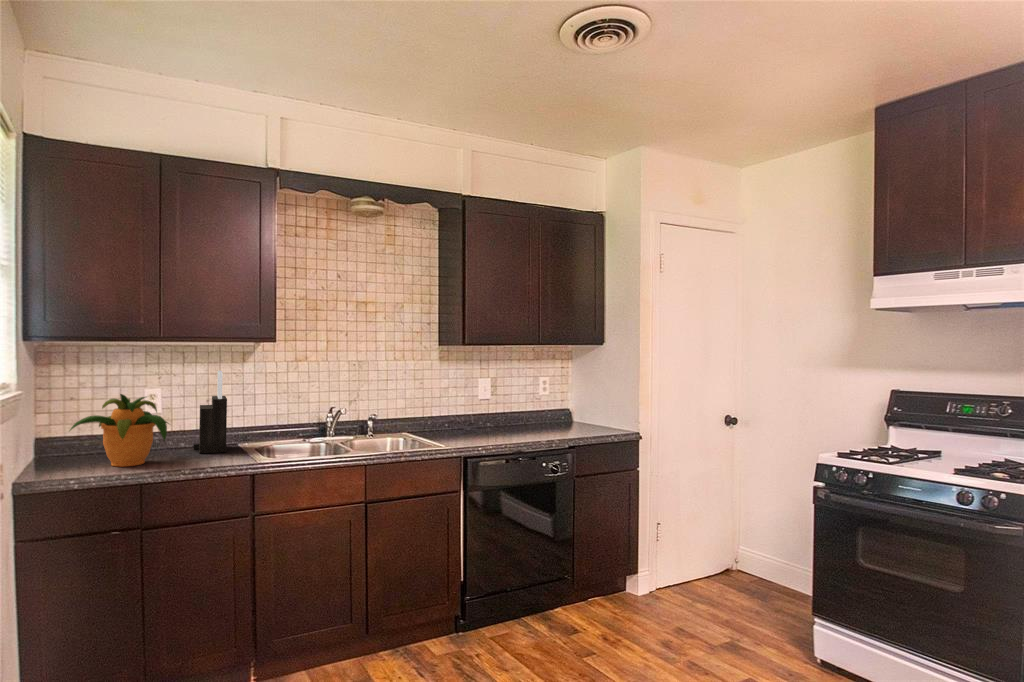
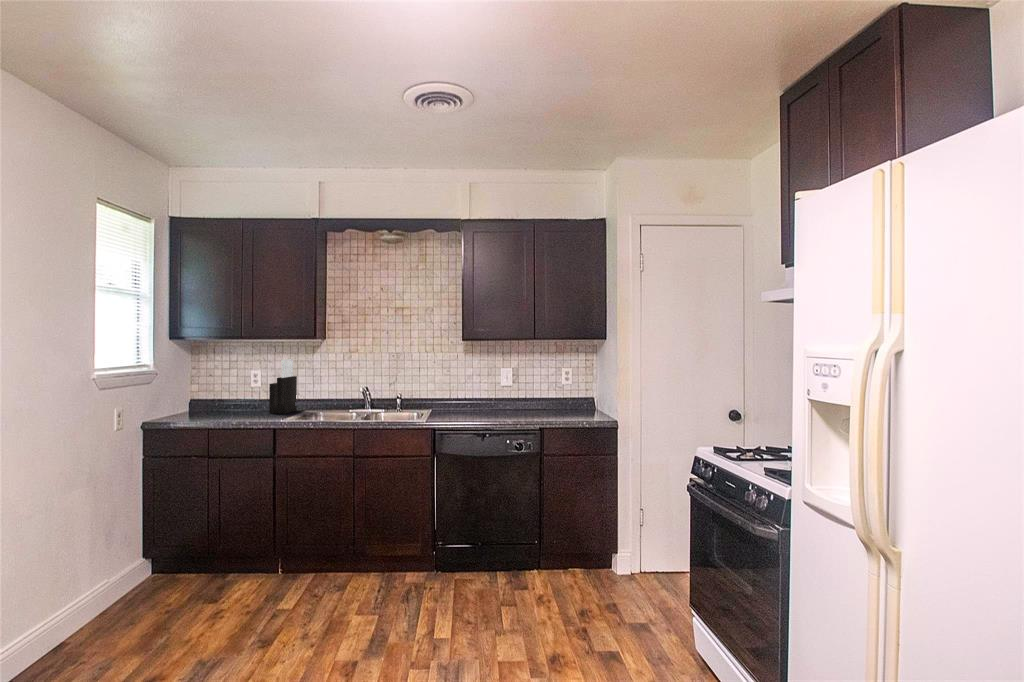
potted plant: present [70,394,169,466] -> none [184,371,245,417]

